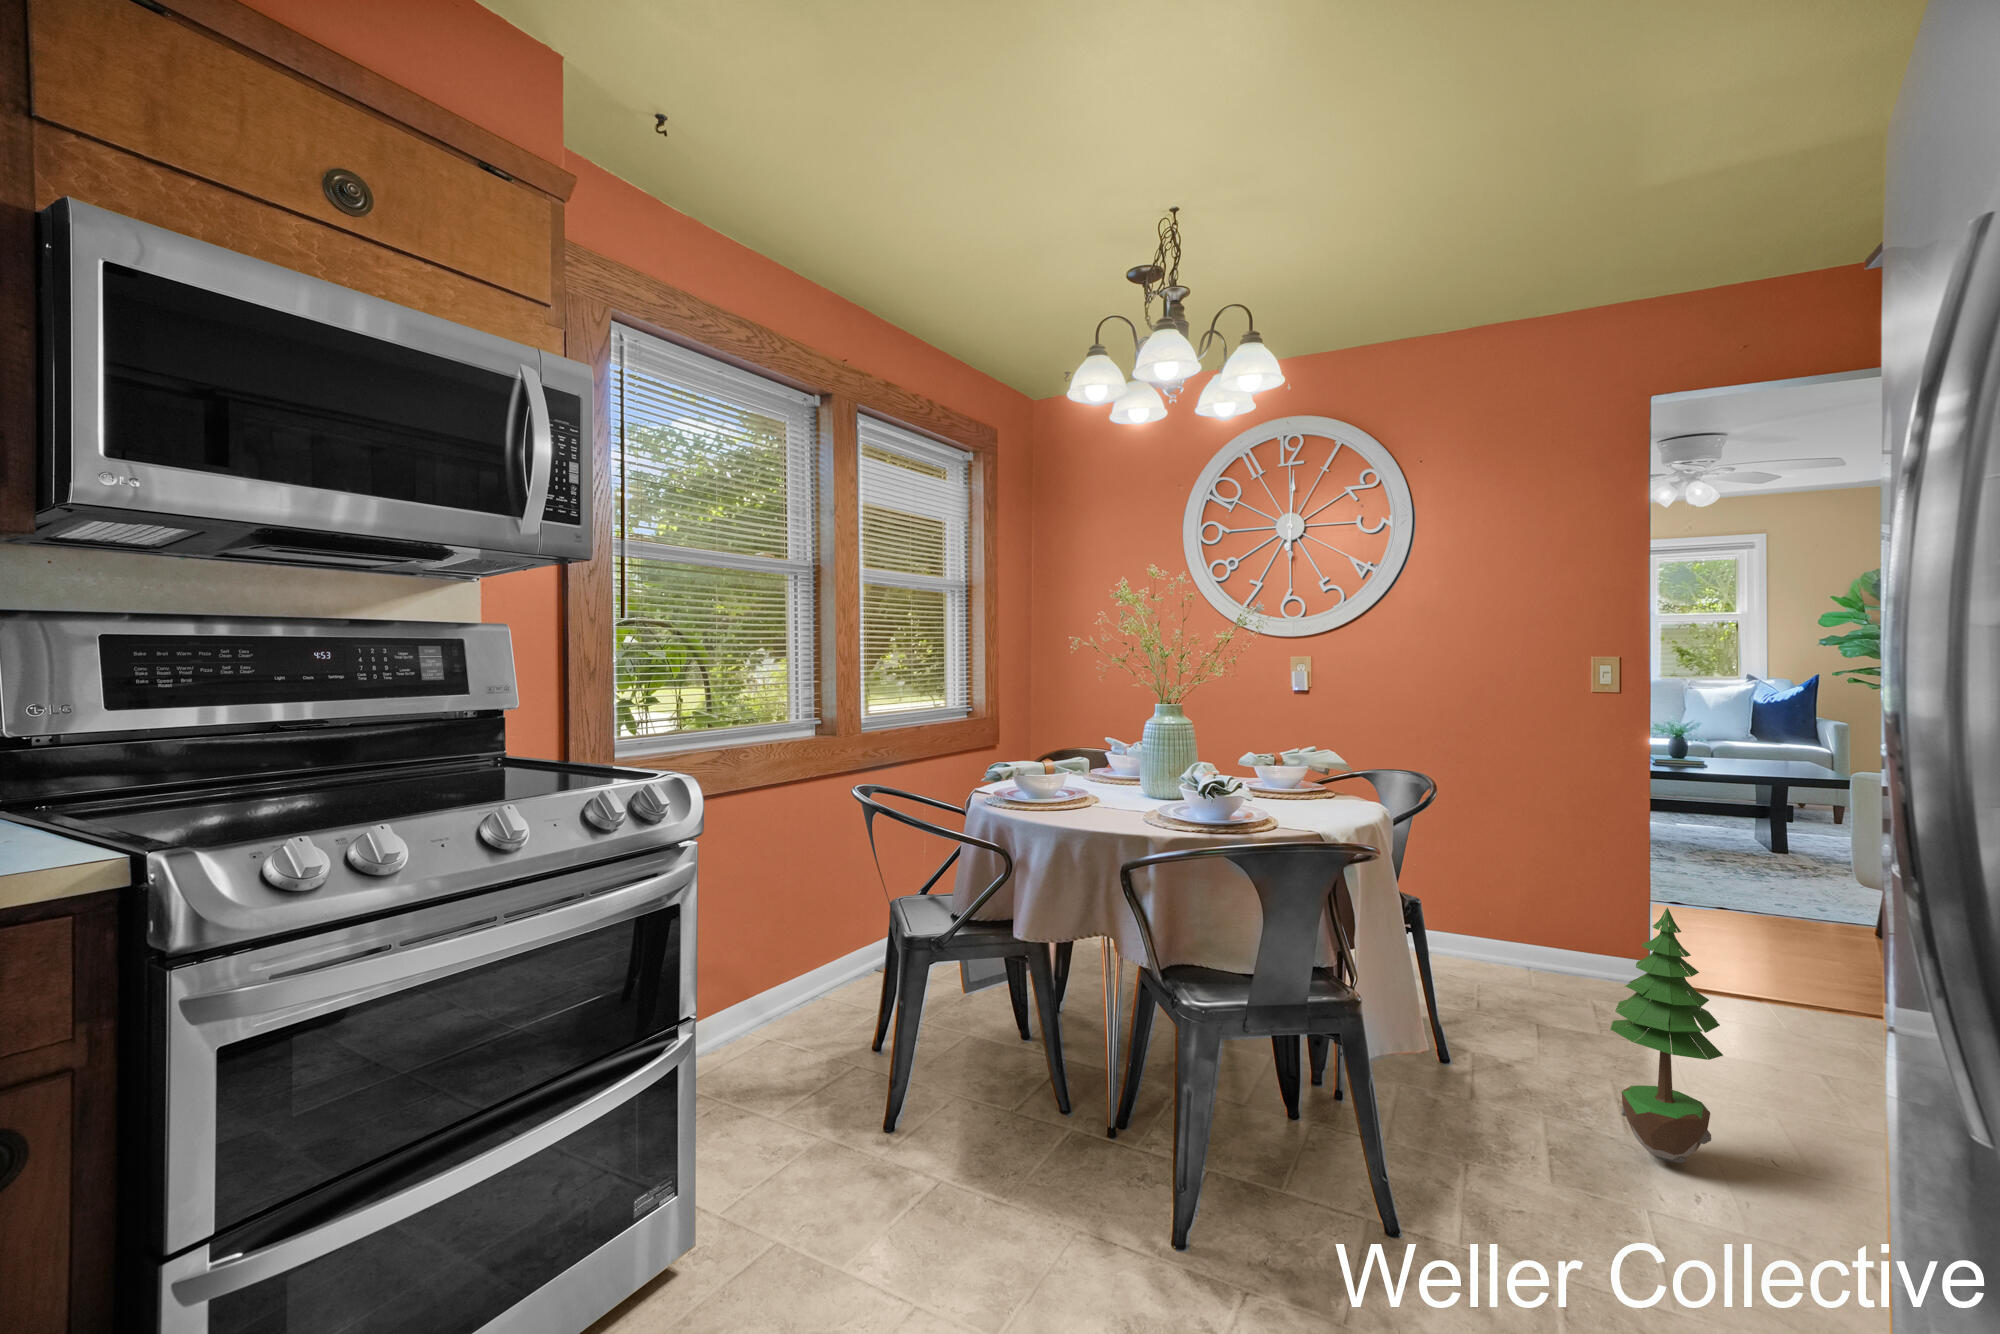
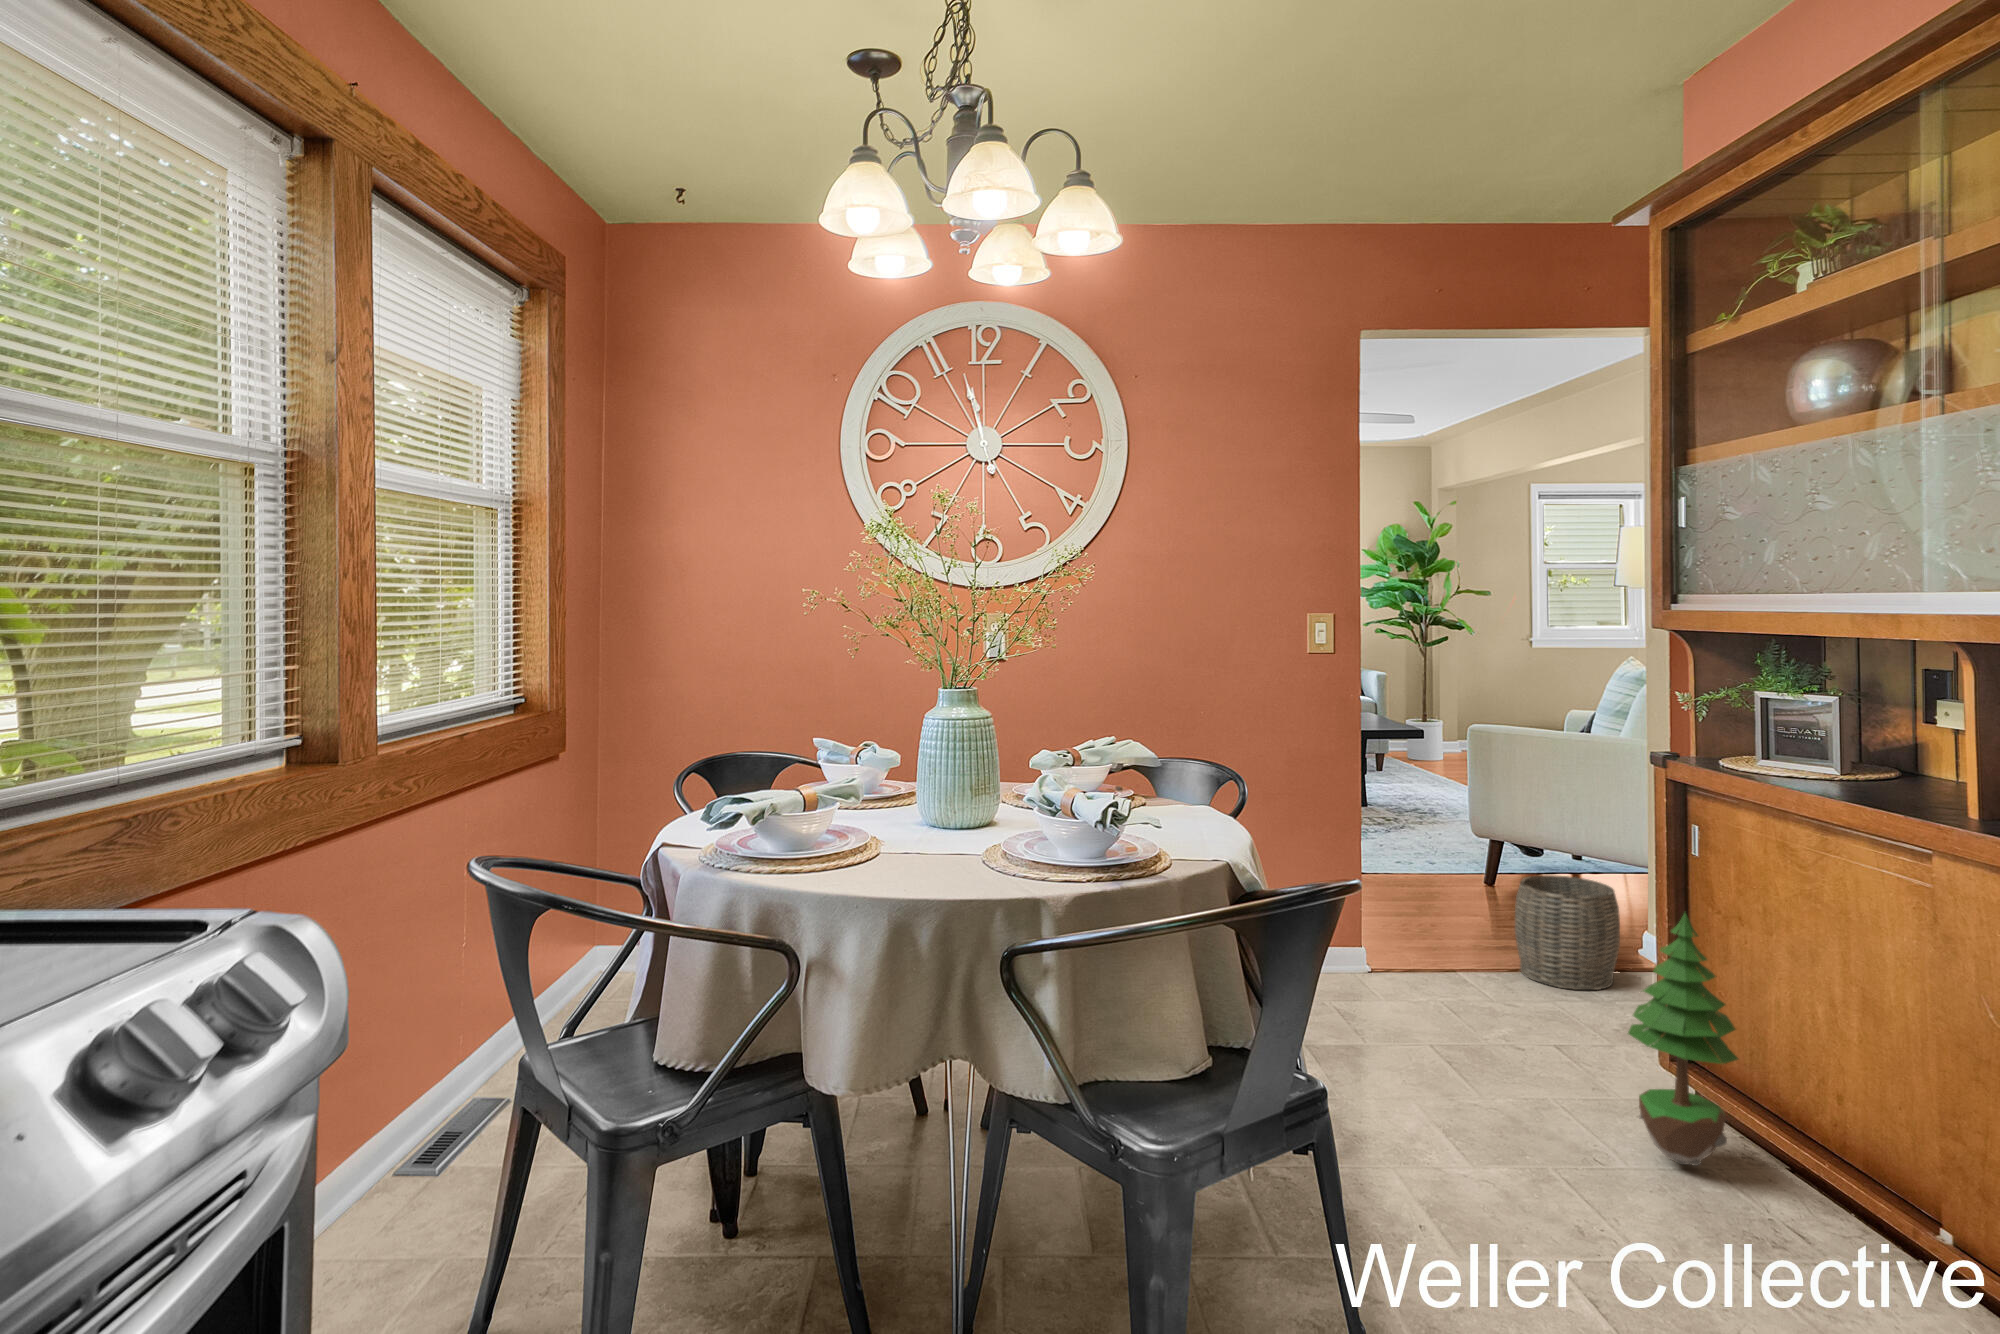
woven basket: none [1480,881,1582,992] -> present [1515,875,1620,990]

